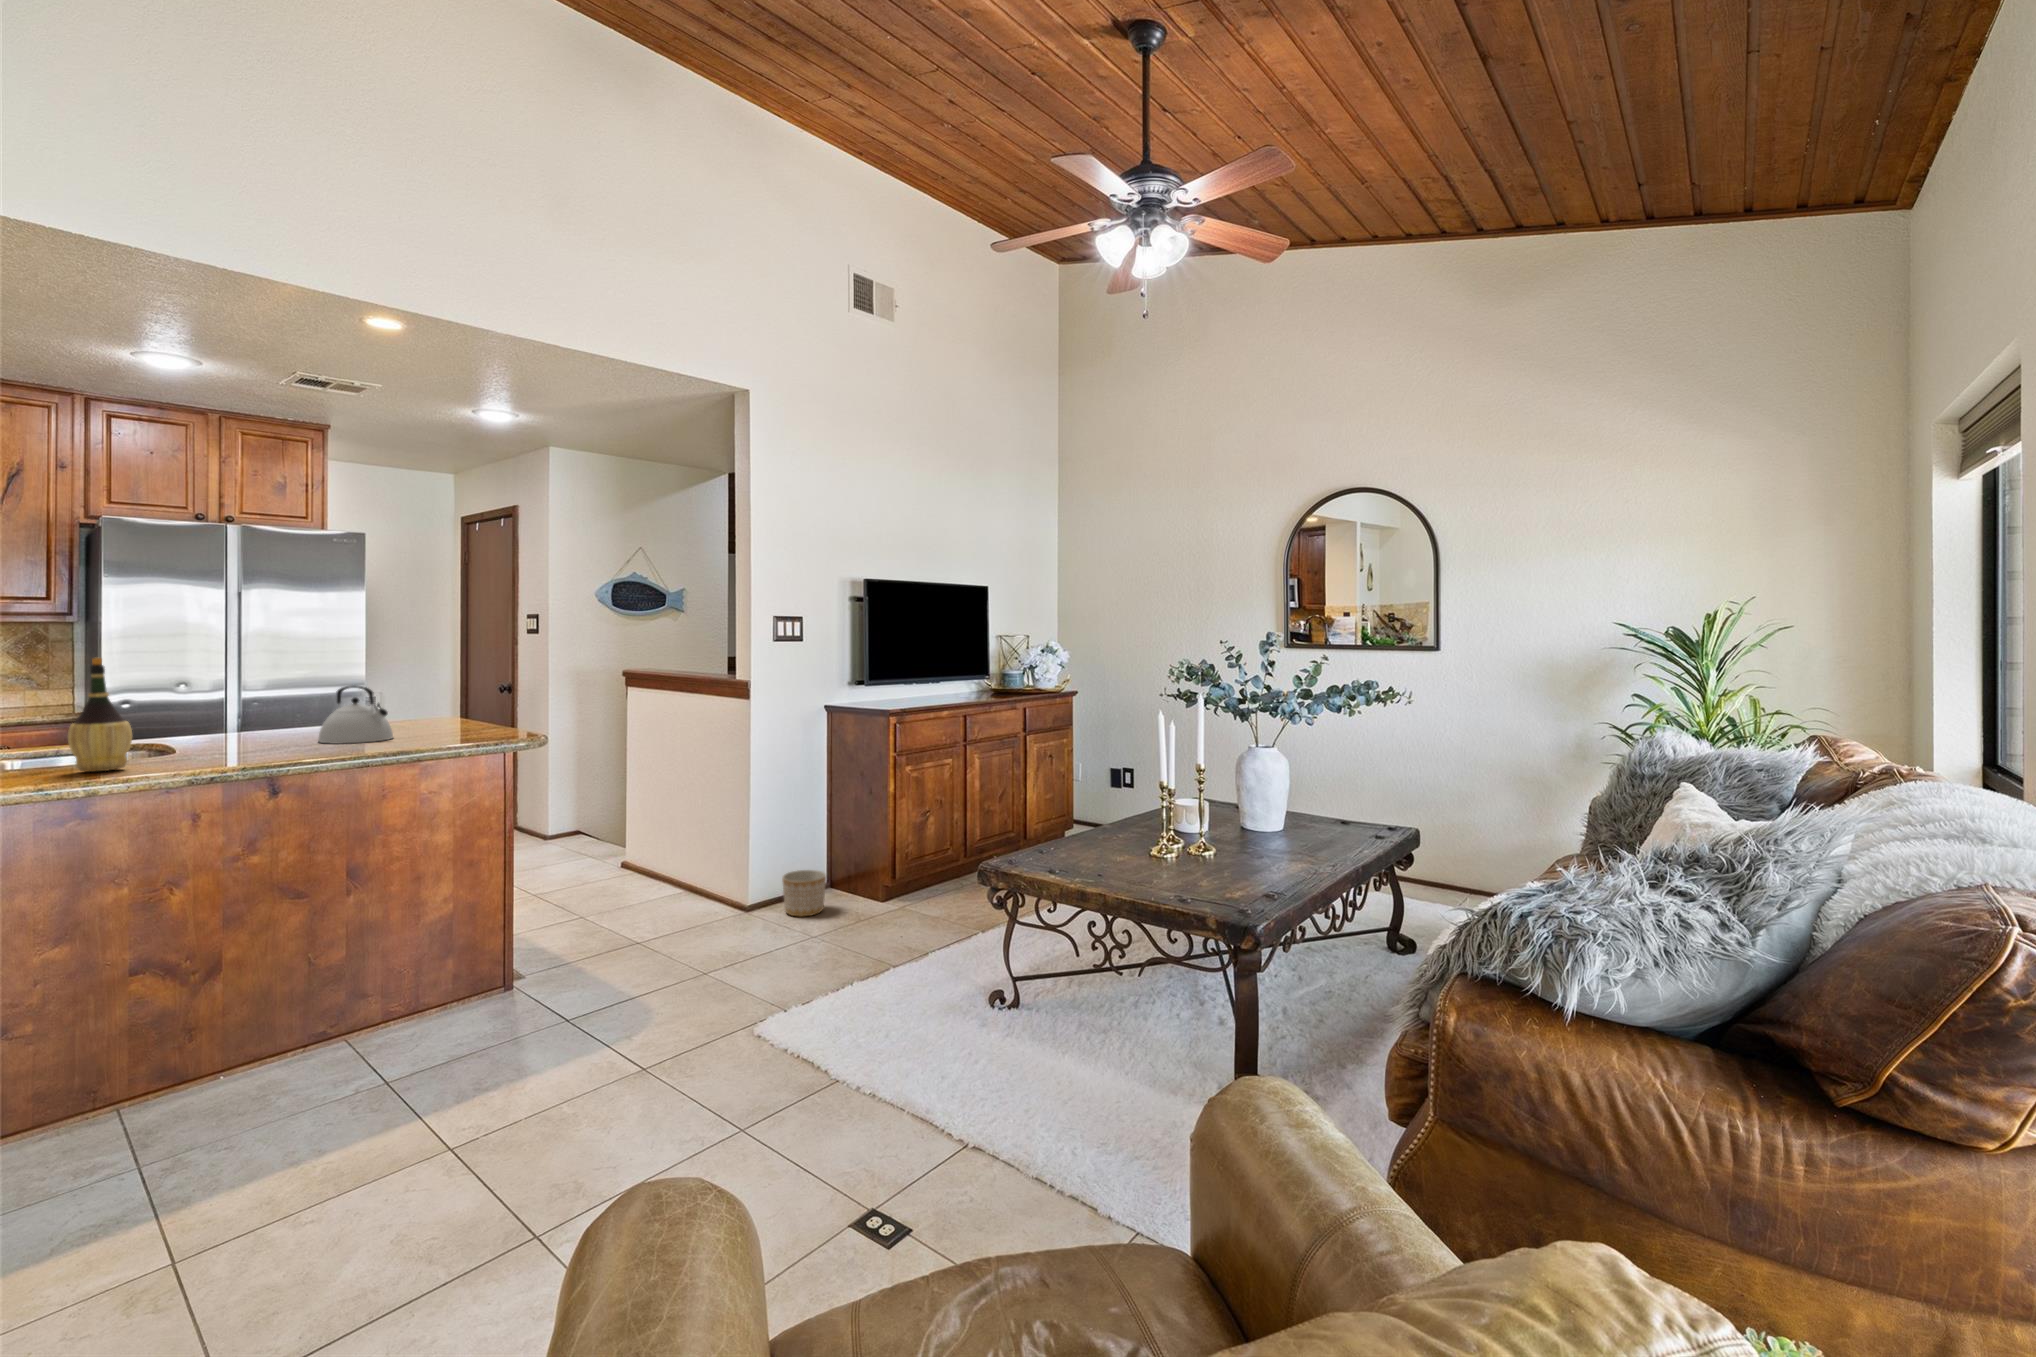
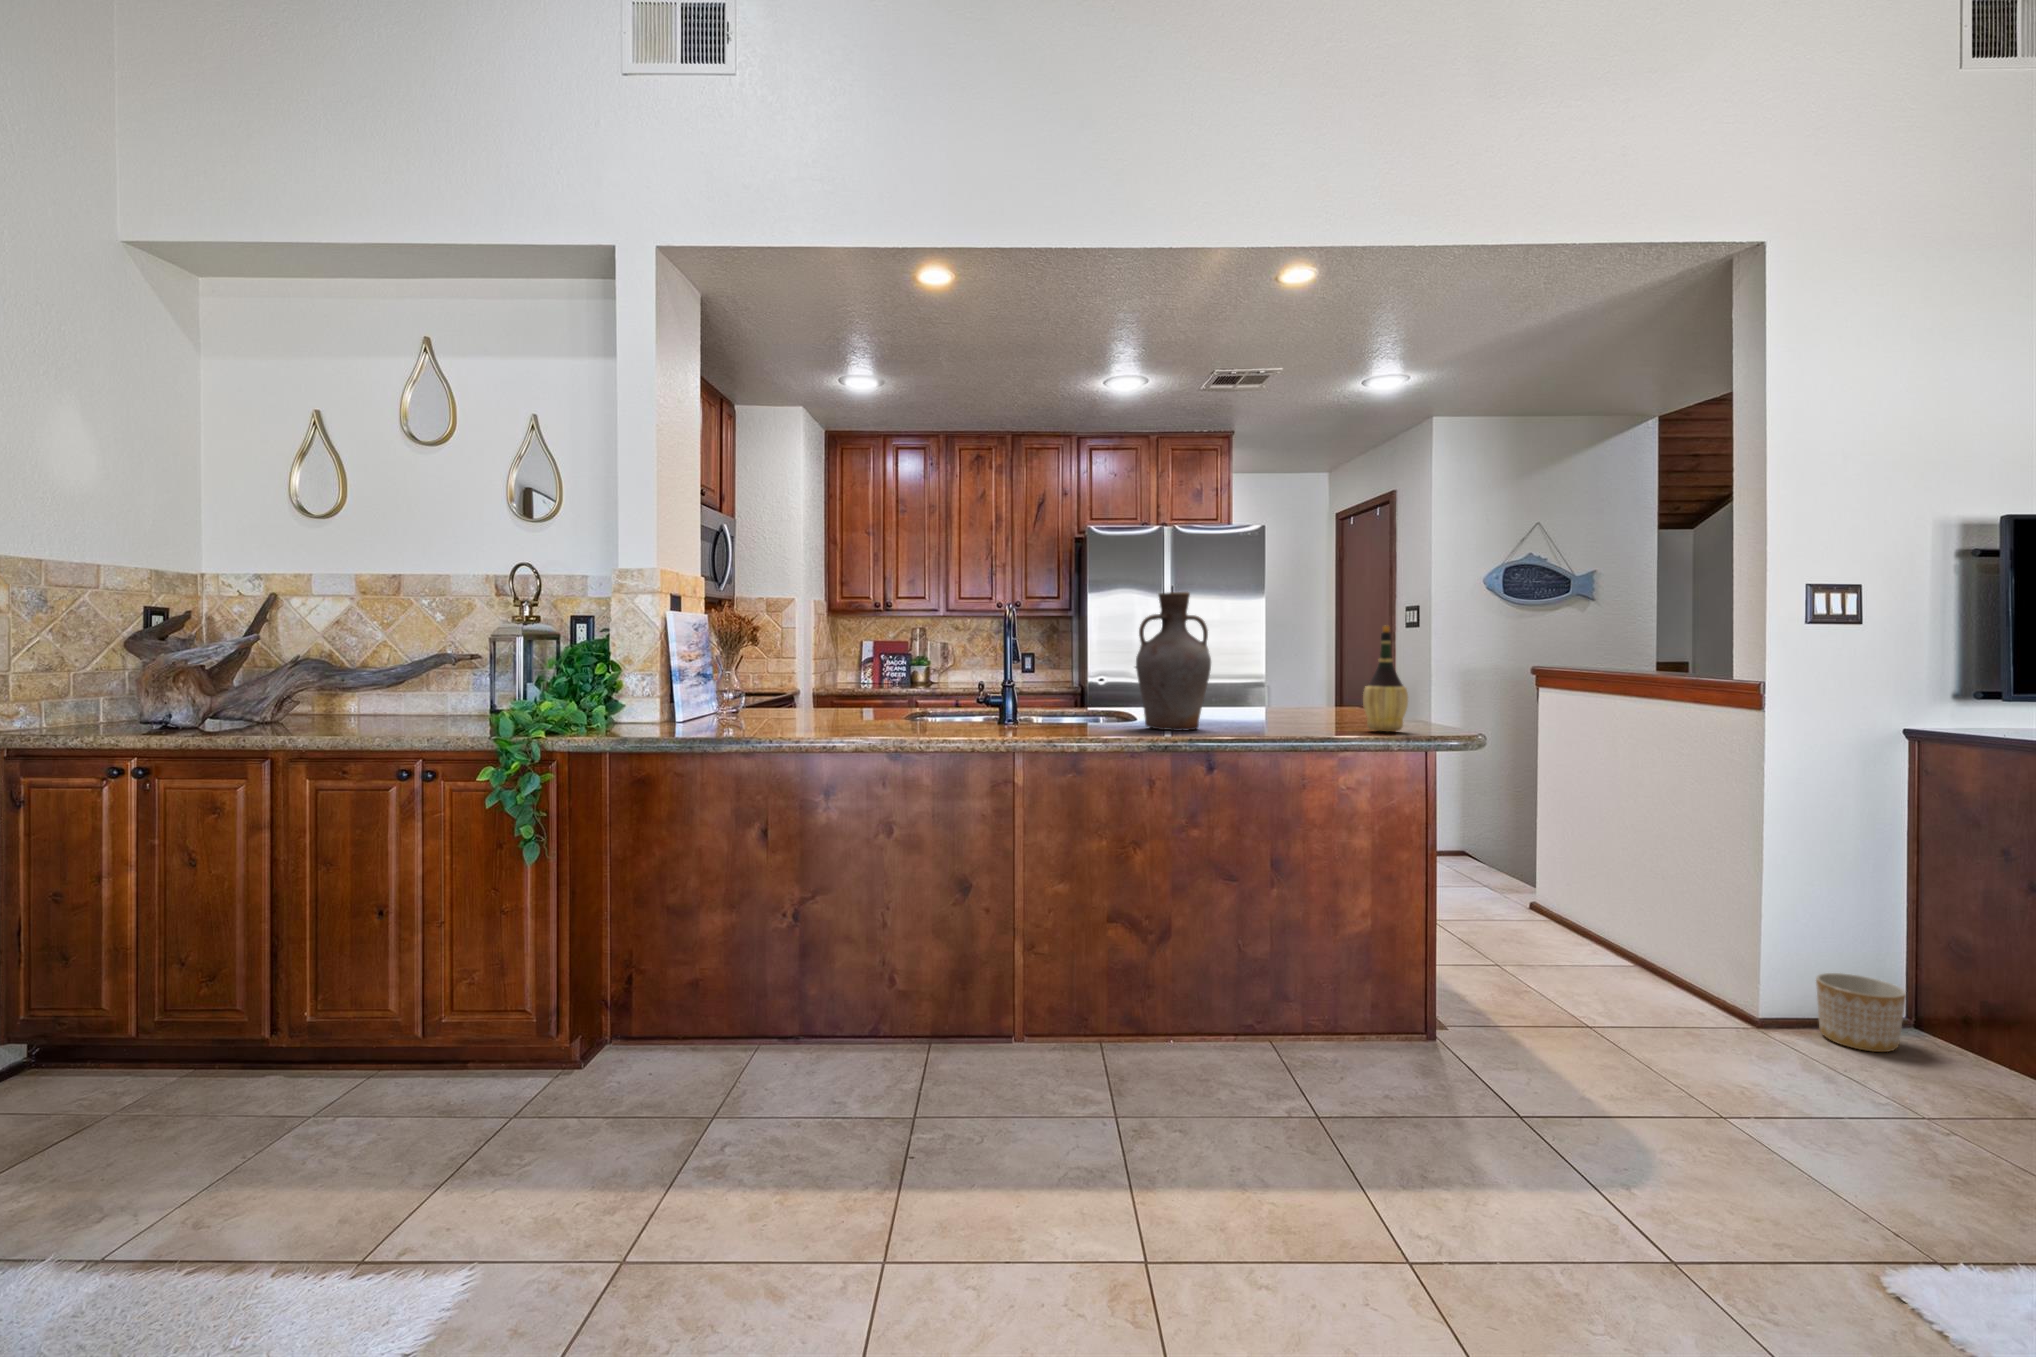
vase: none [171,621,269,759] -> present [1136,592,1211,731]
wine bottle: present [68,658,132,771] -> present [1363,625,1408,732]
kettle: present [318,685,393,744] -> none [1244,665,1312,726]

